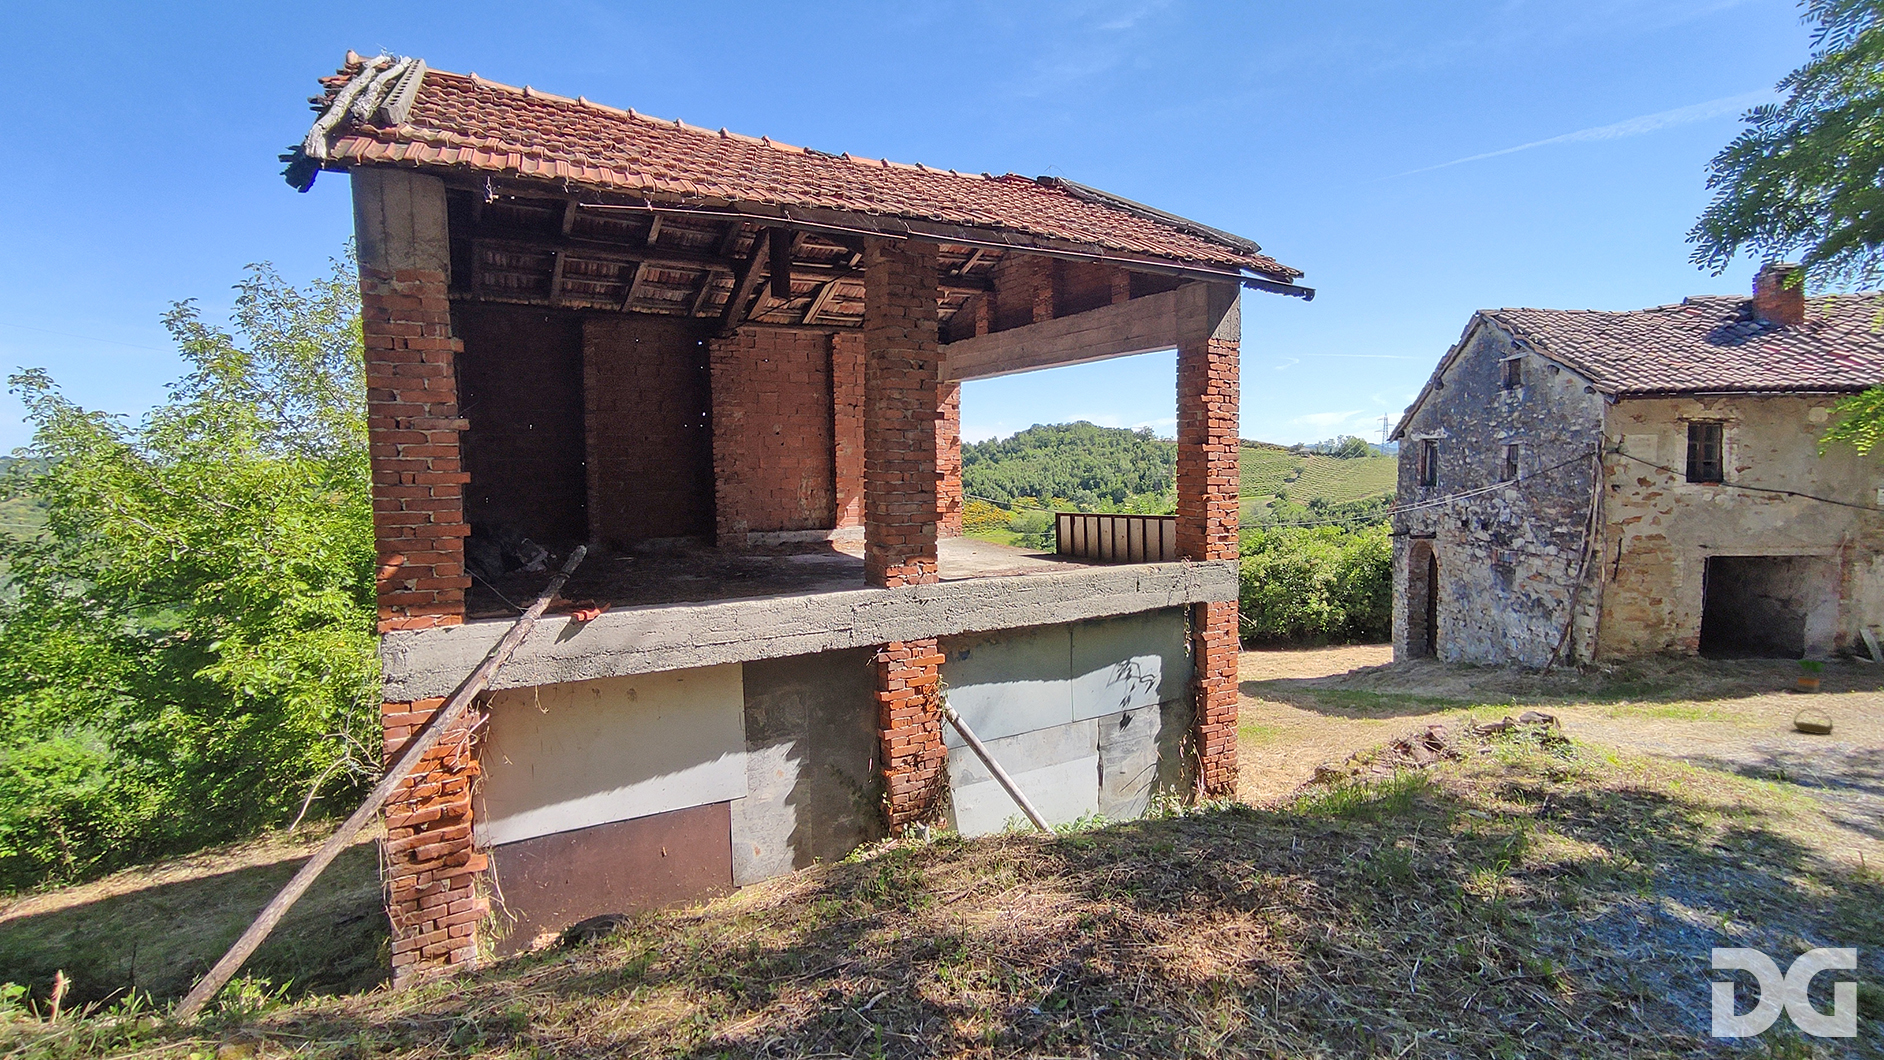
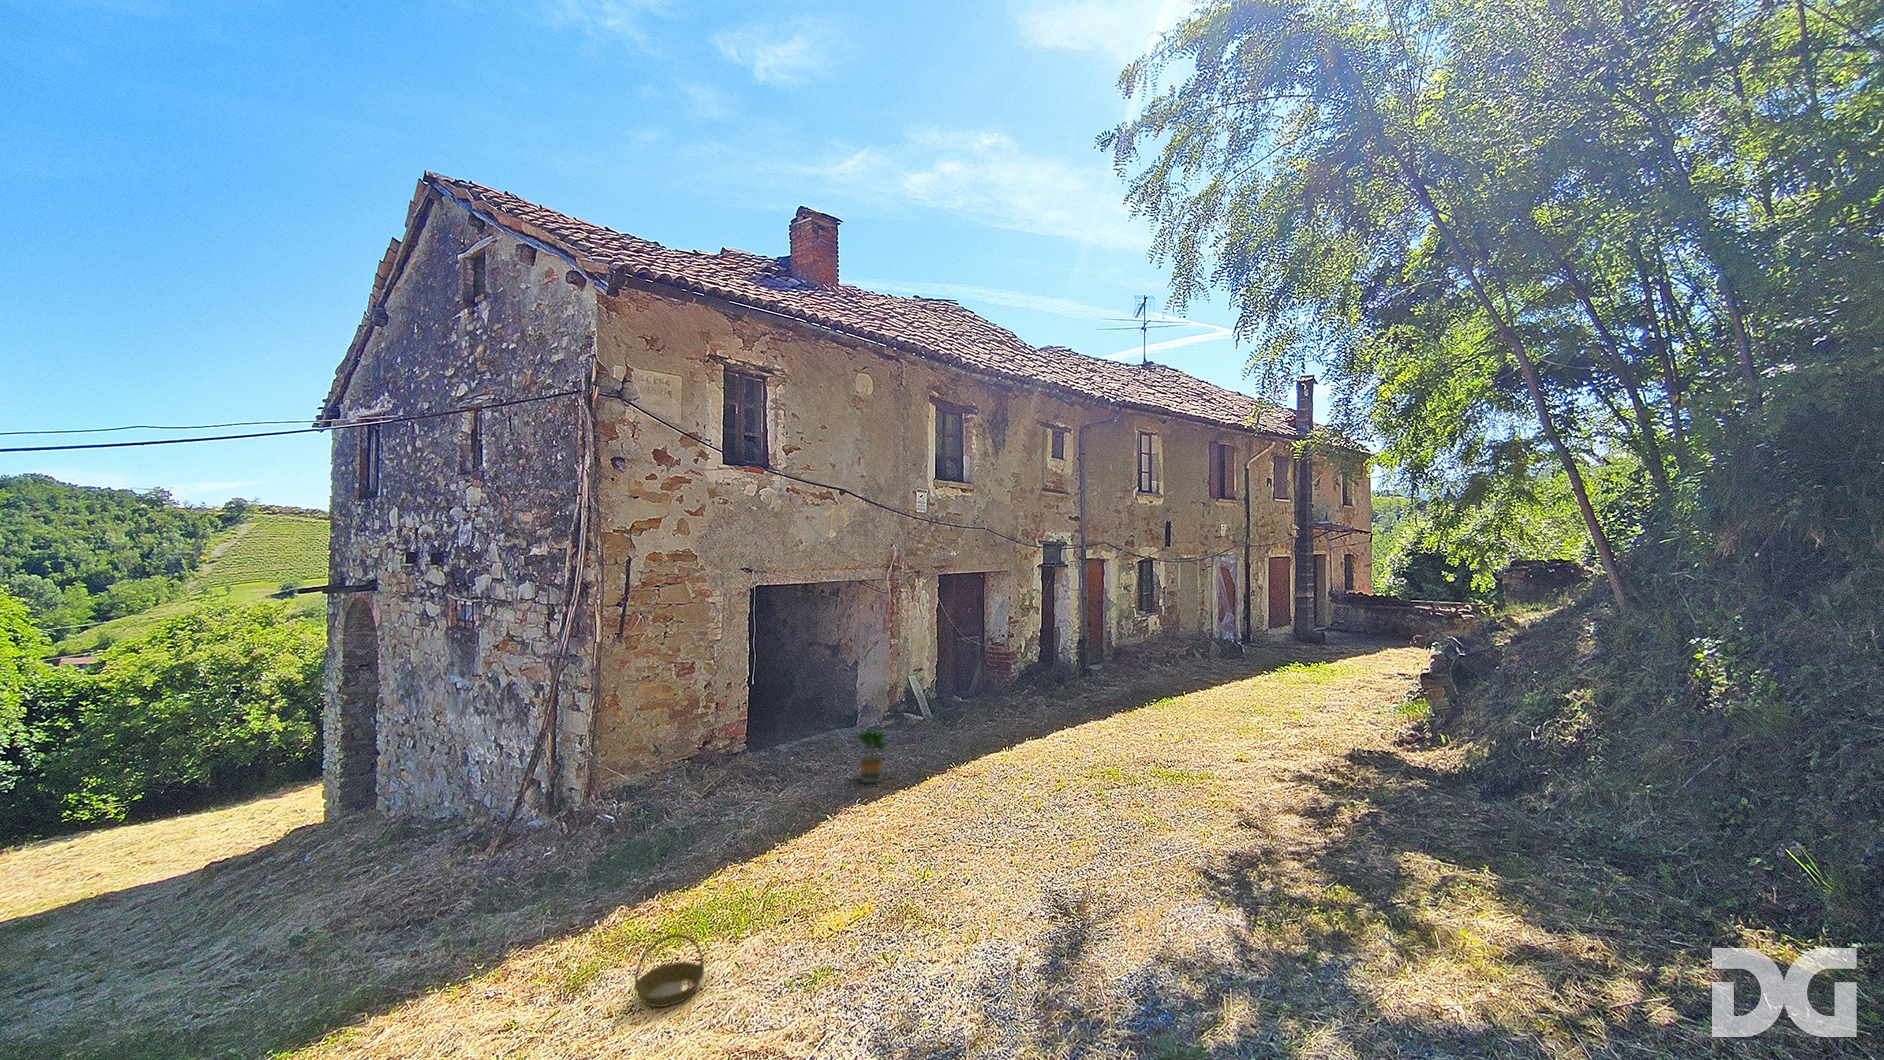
basket: present [1794,719,1833,734] -> present [635,934,704,1007]

